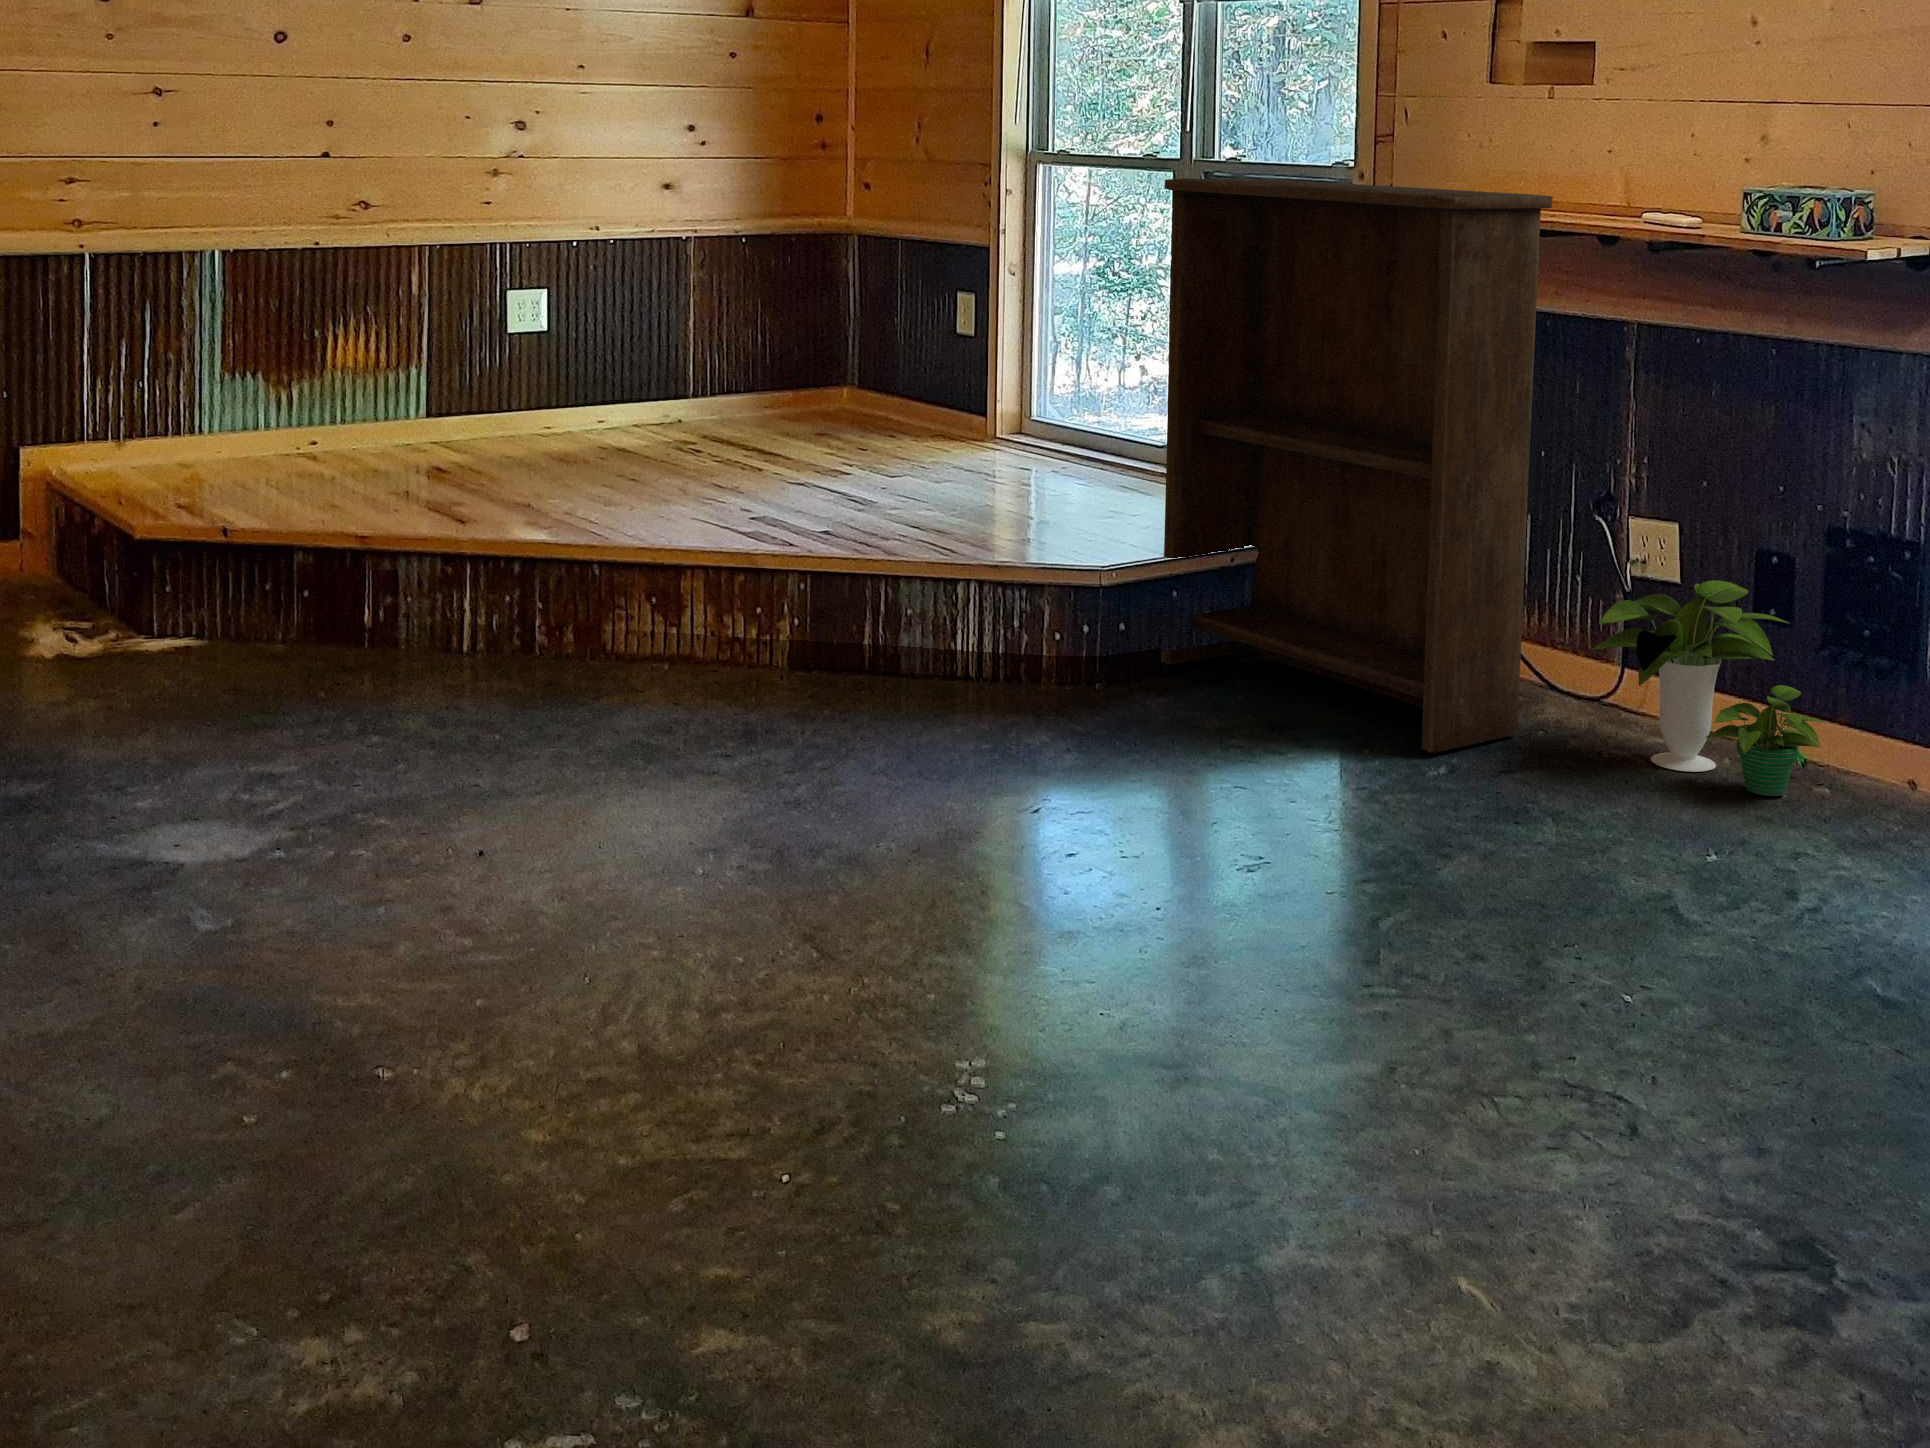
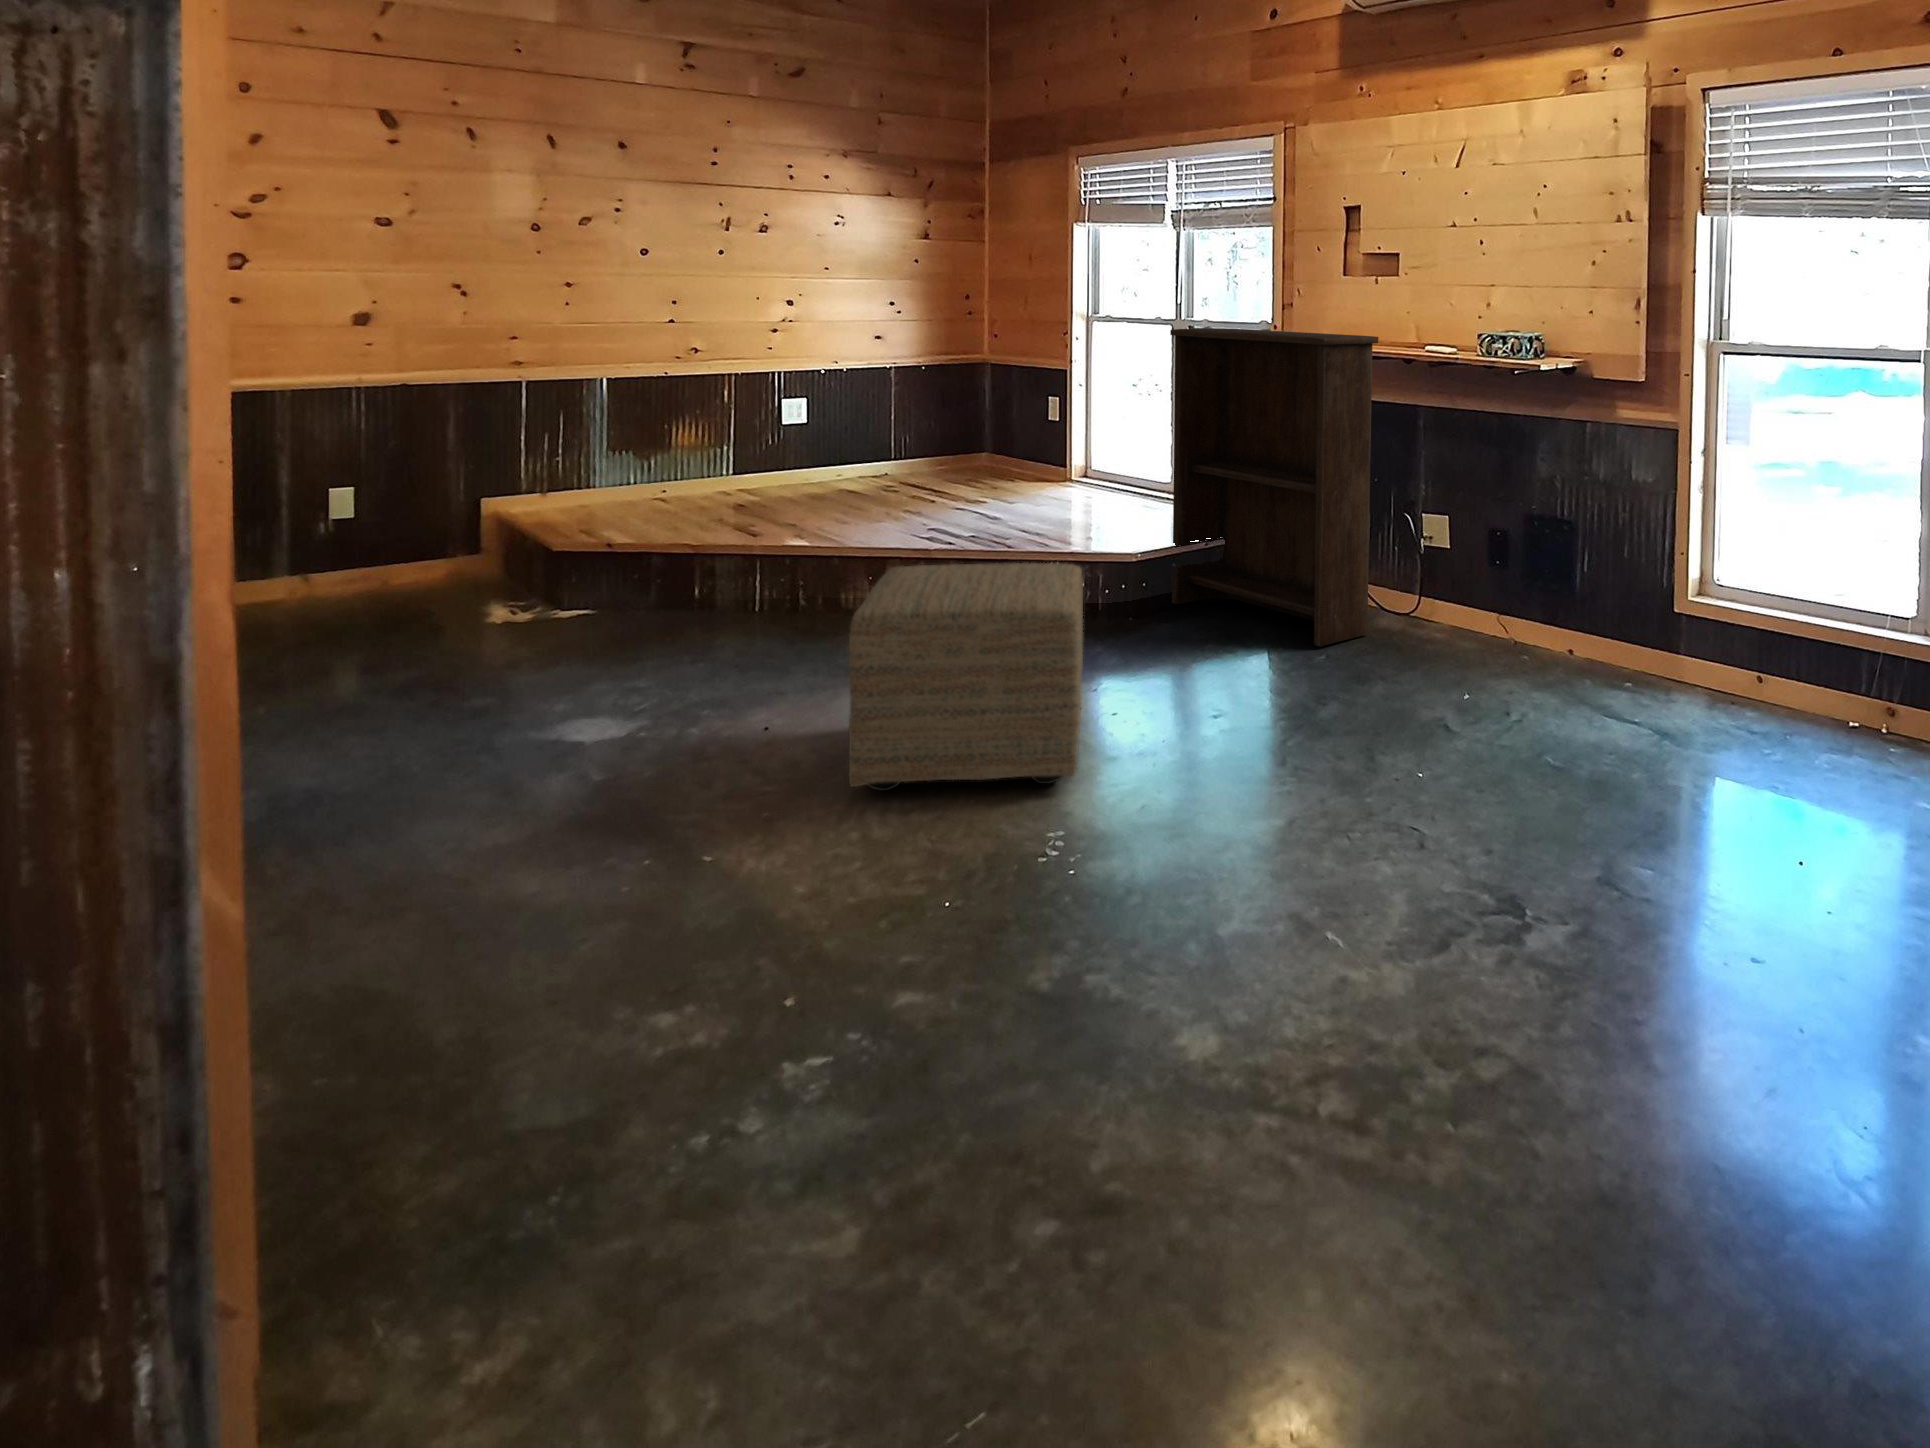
potted plant: present [1592,580,1827,796] -> none [1406,544,1528,661]
ottoman: none [621,586,1019,982] -> present [849,563,1083,791]

